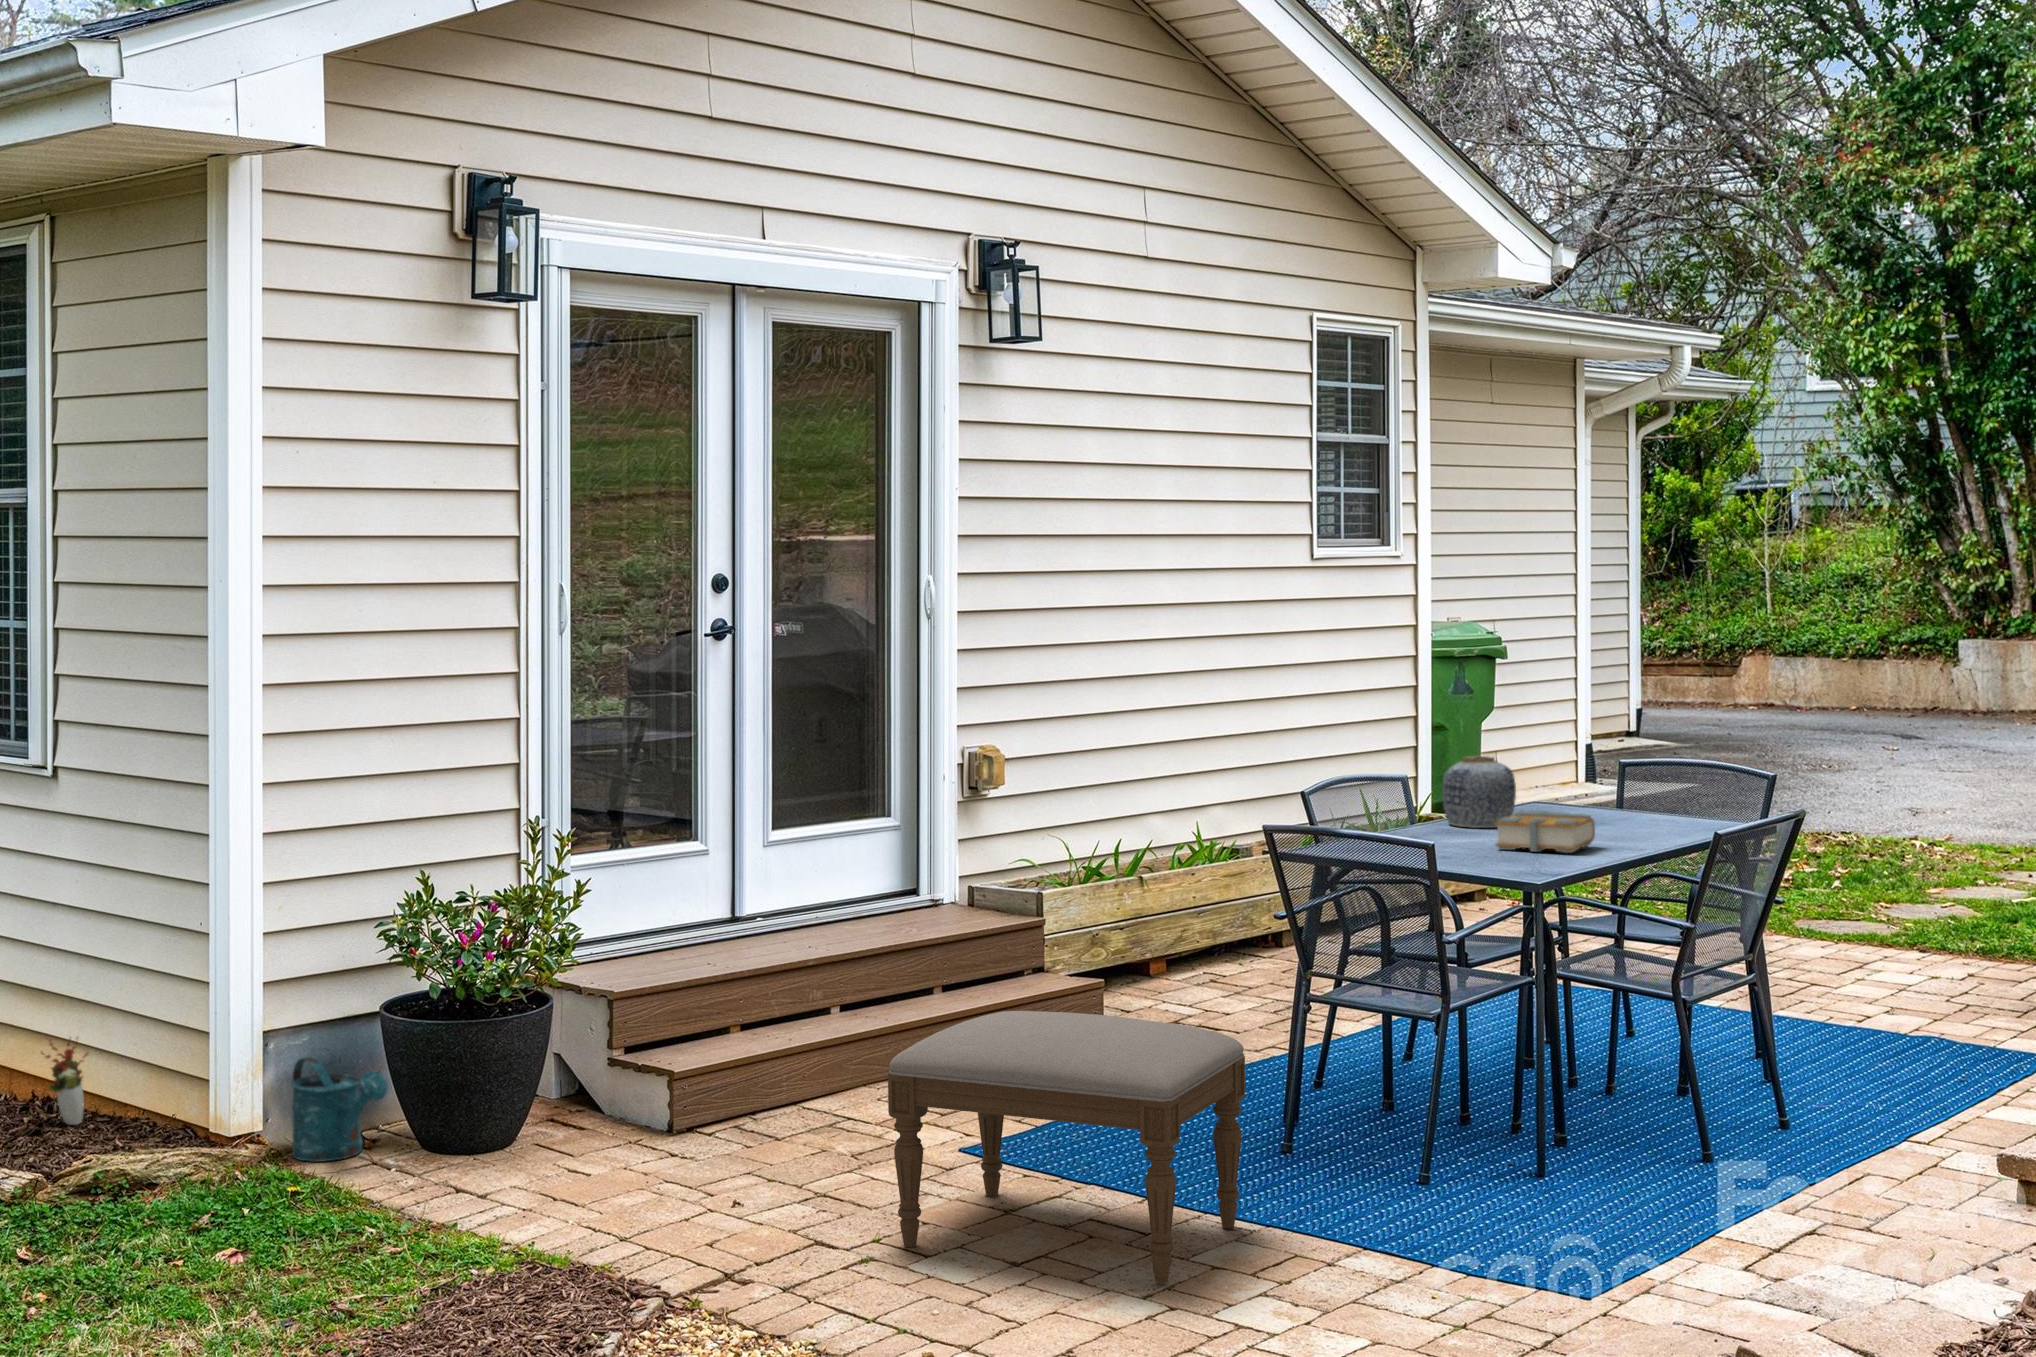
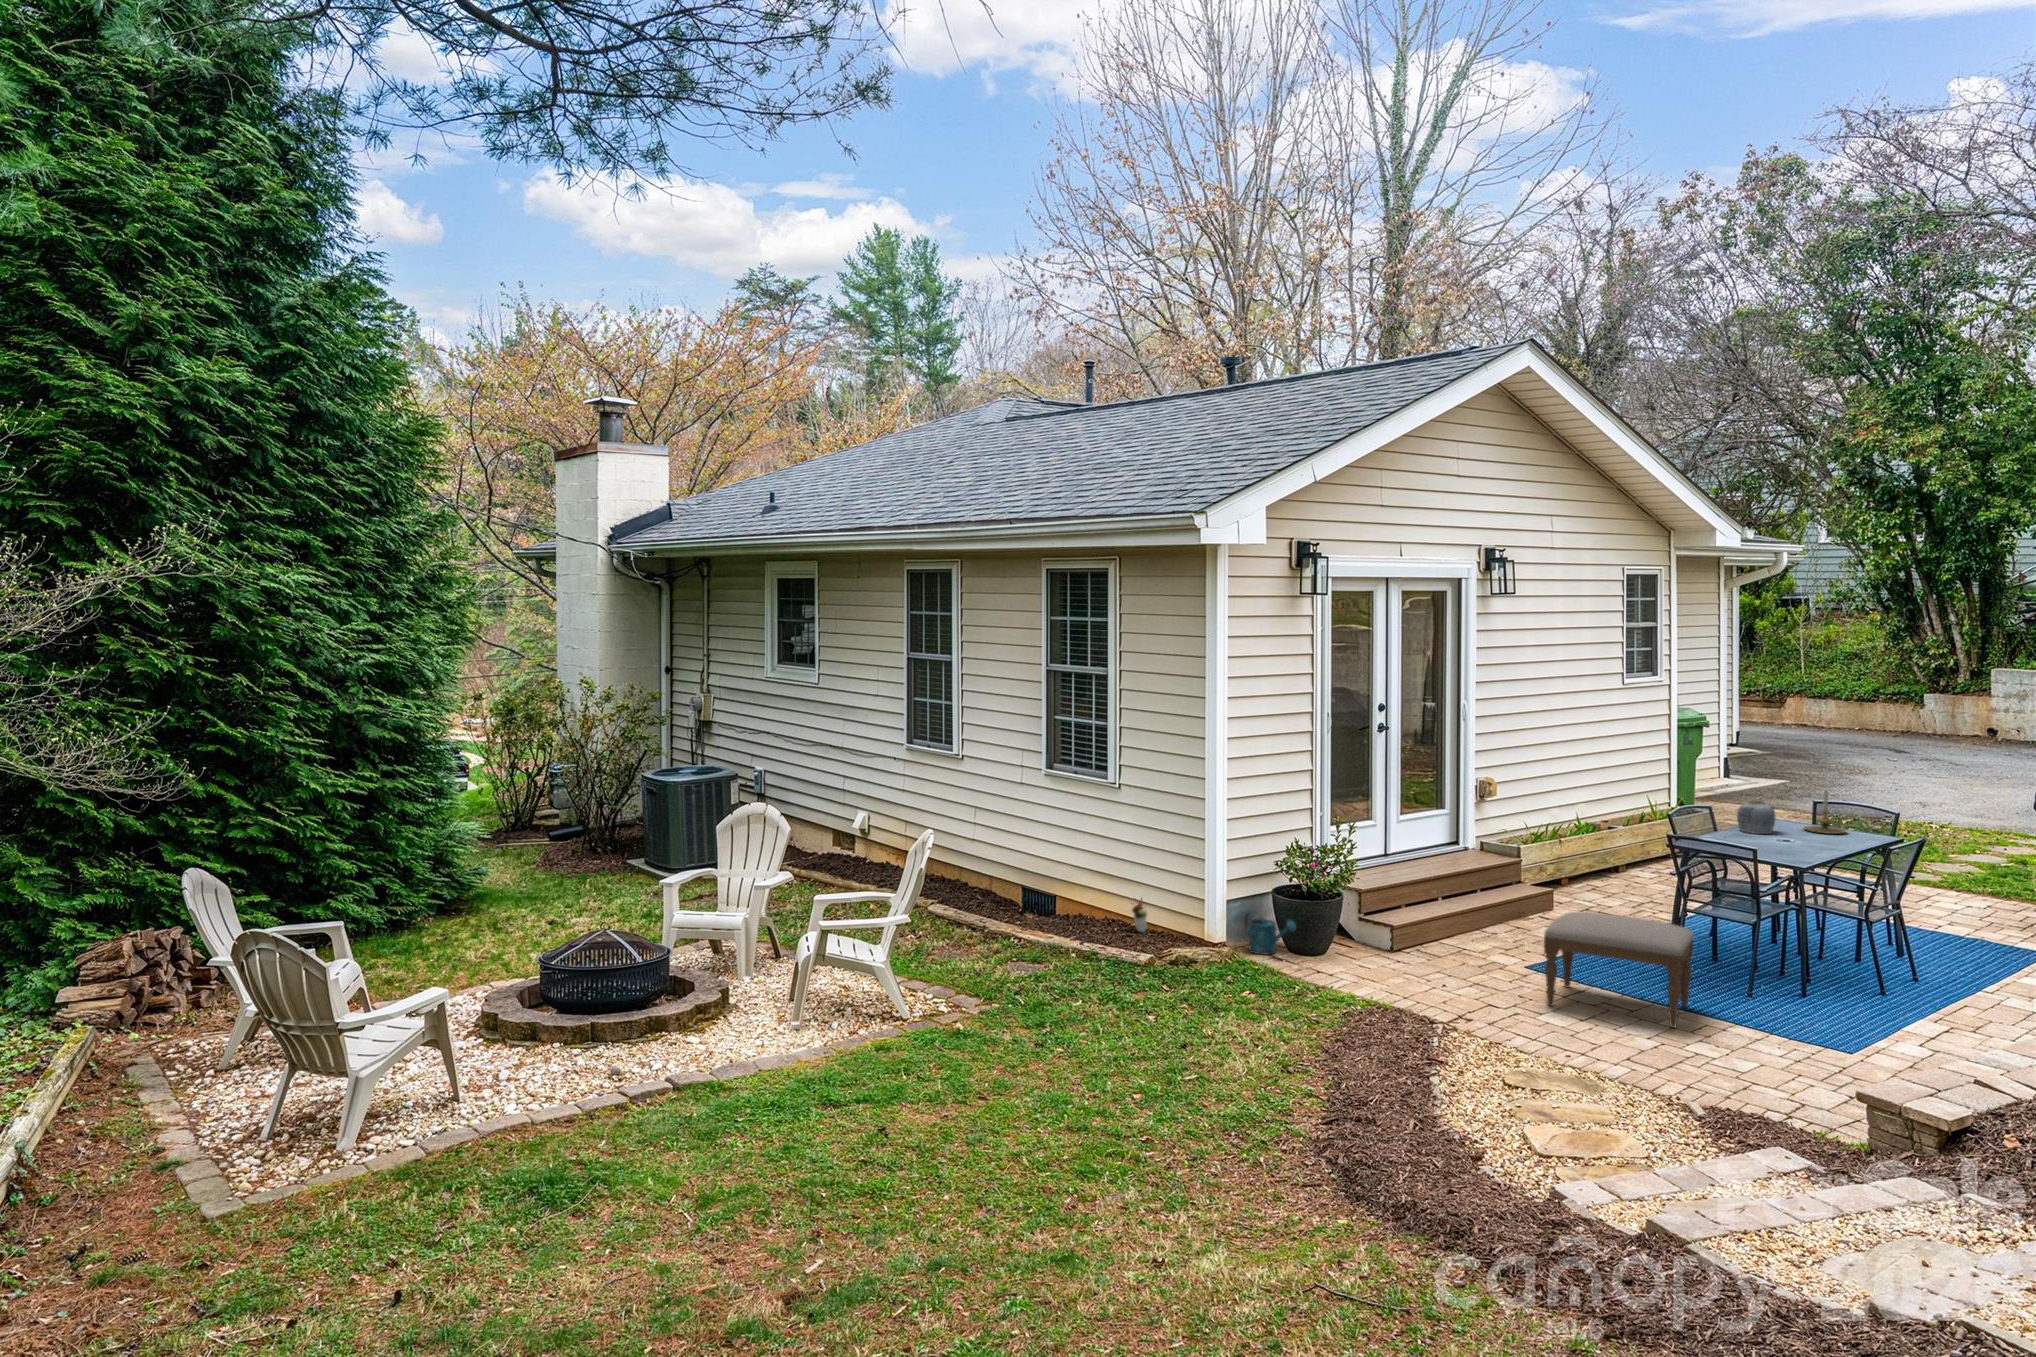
candle holder: none [1580,730,1663,822] -> present [1804,791,1846,834]
book: present [1495,810,1595,853] -> none [1779,830,1827,852]

